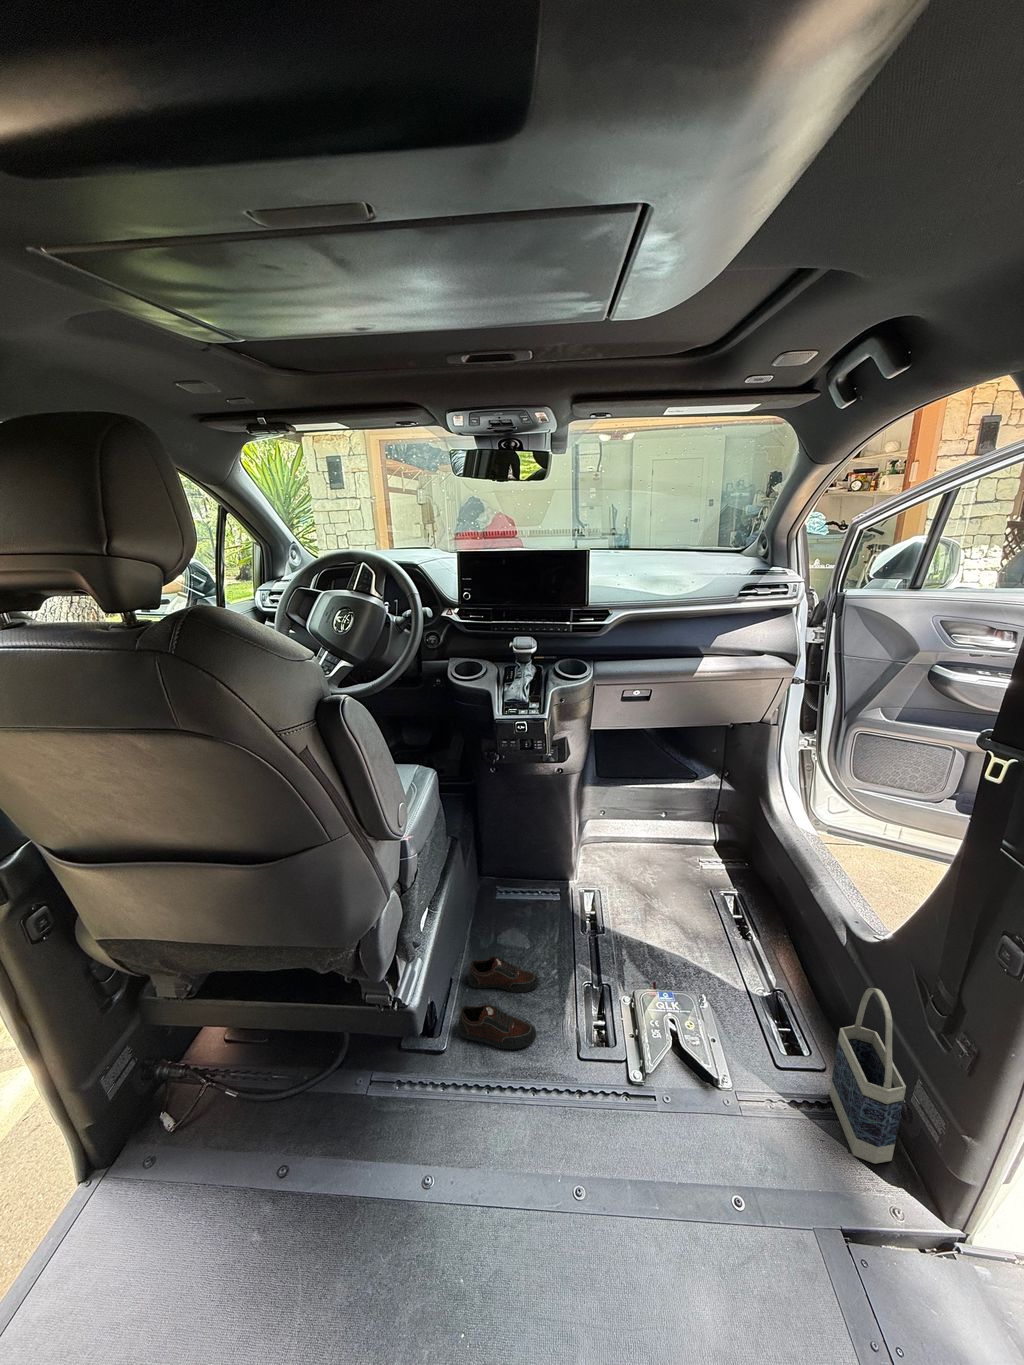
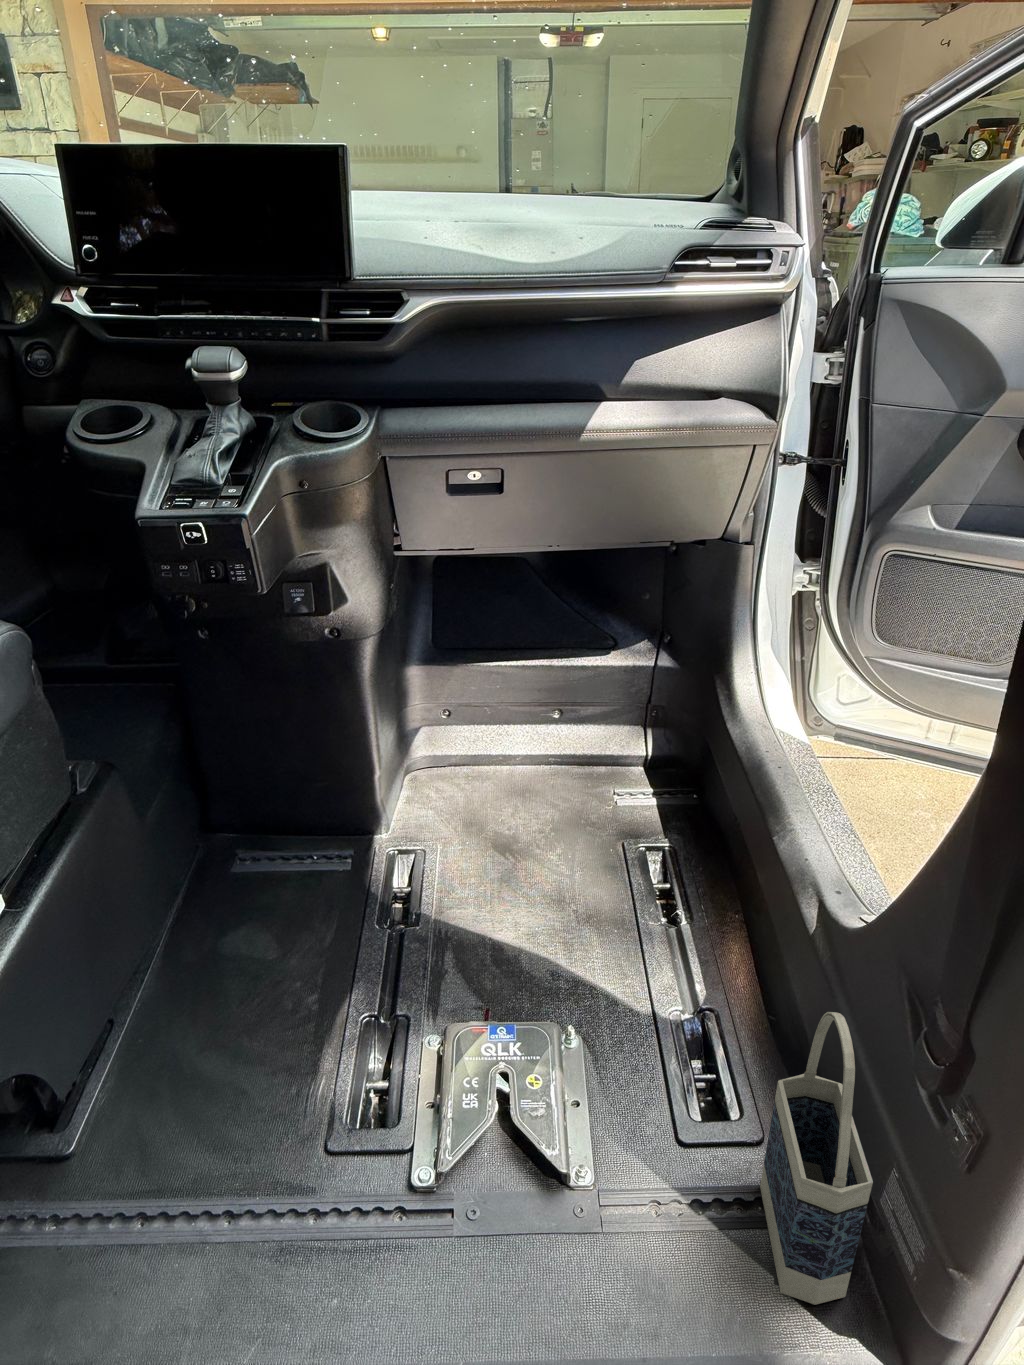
shoe: present [458,956,539,1049] -> none [102,976,279,1143]

